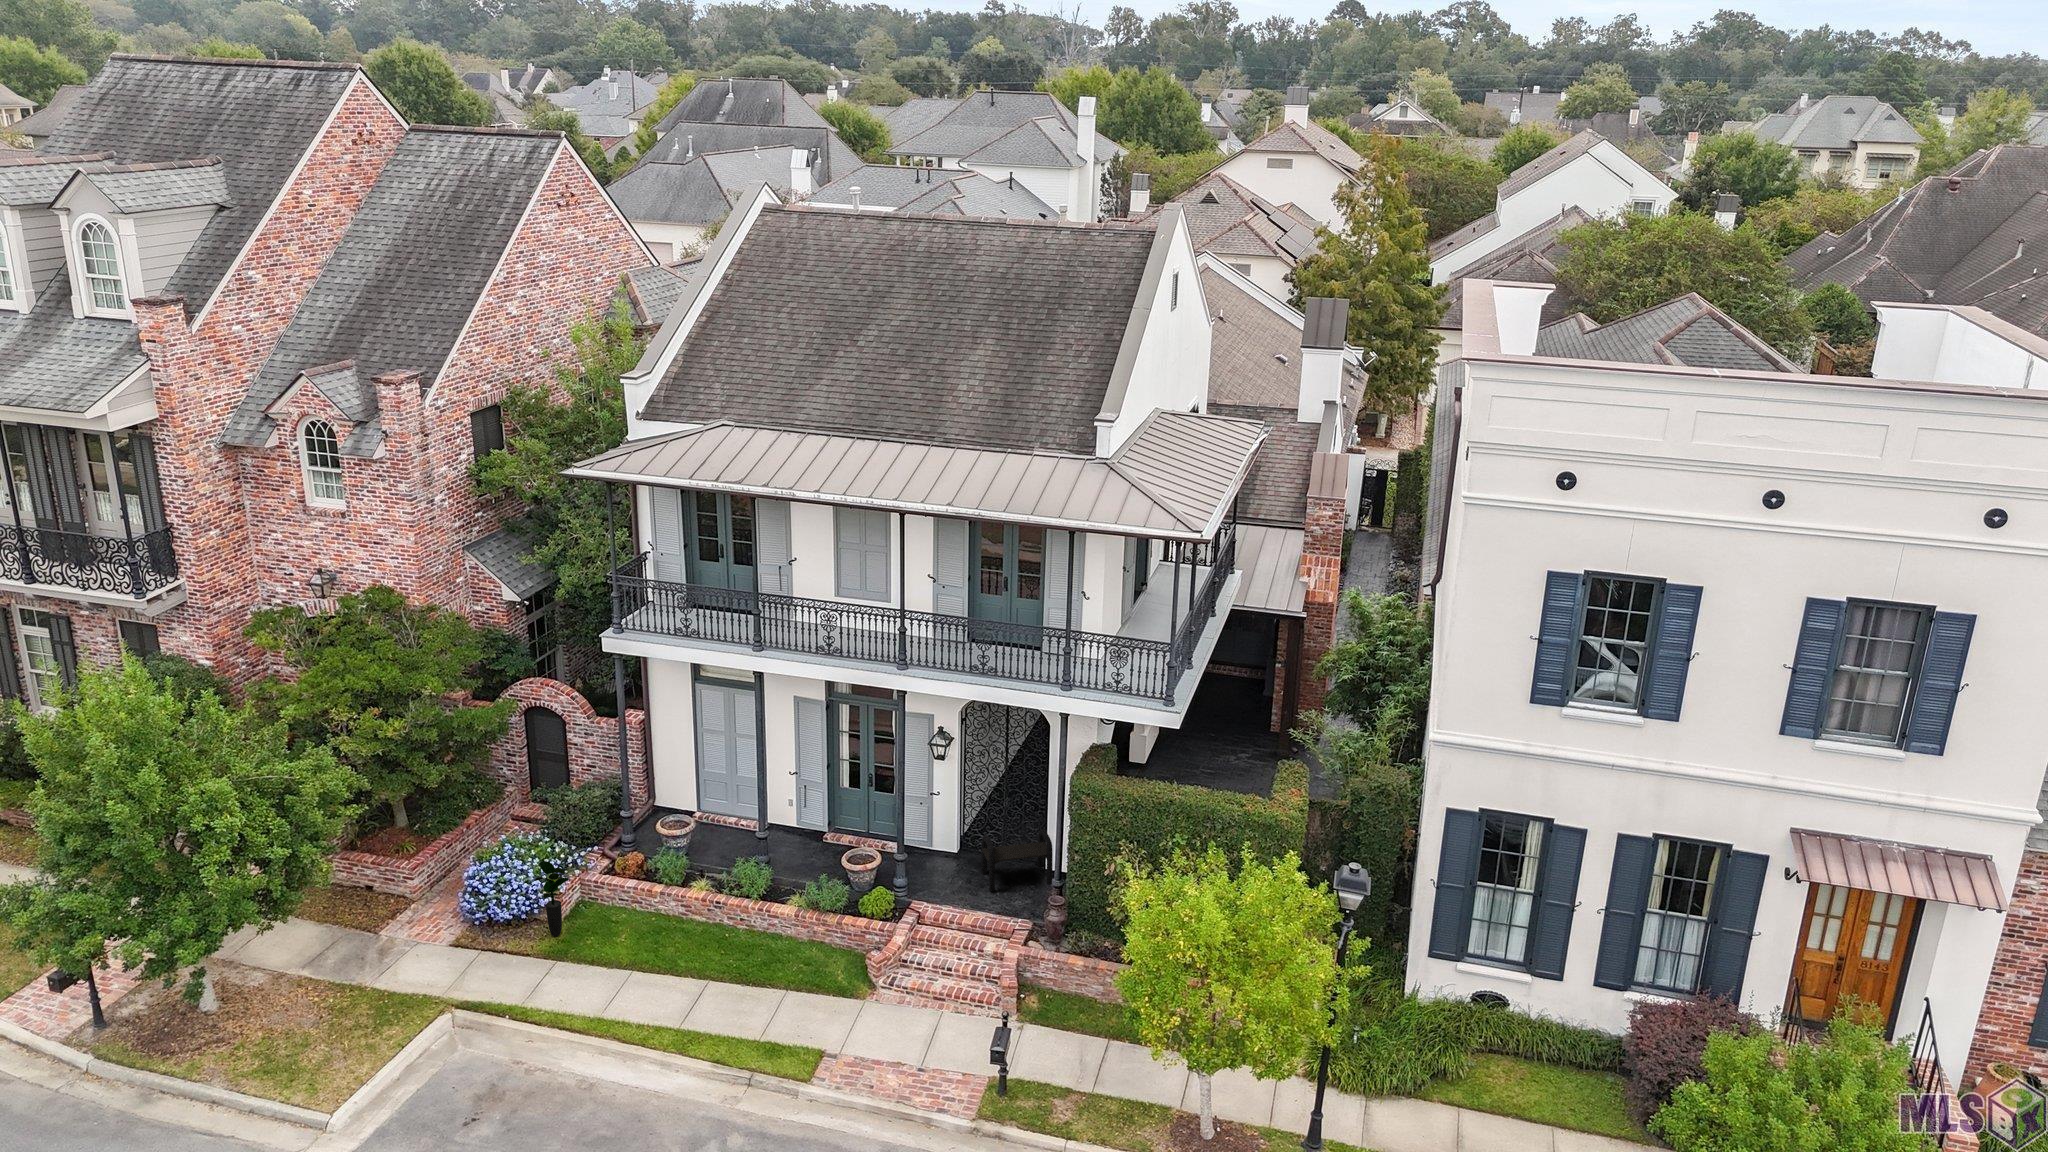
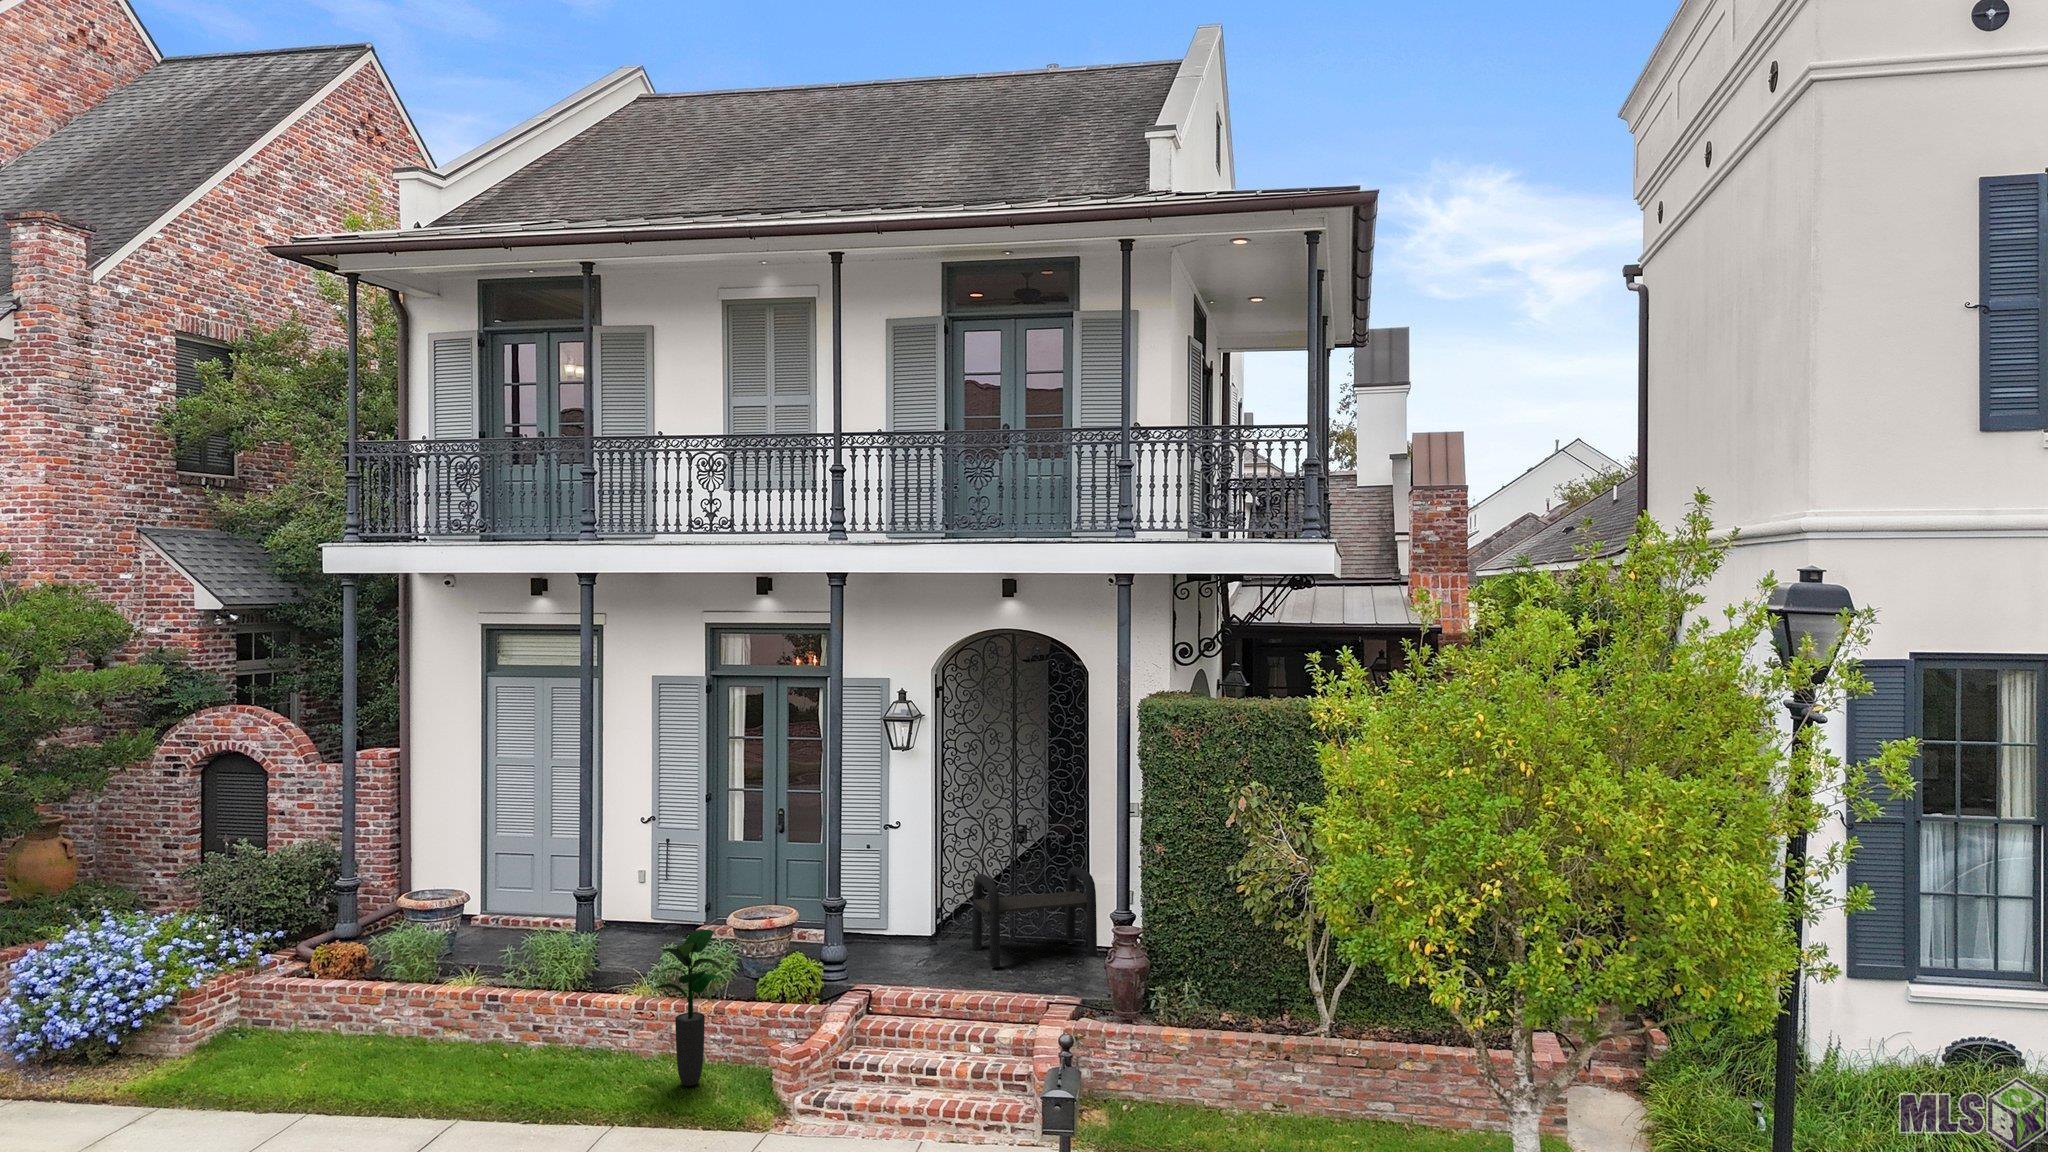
potted plant: present [534,861,569,936] -> present [655,930,724,1086]

